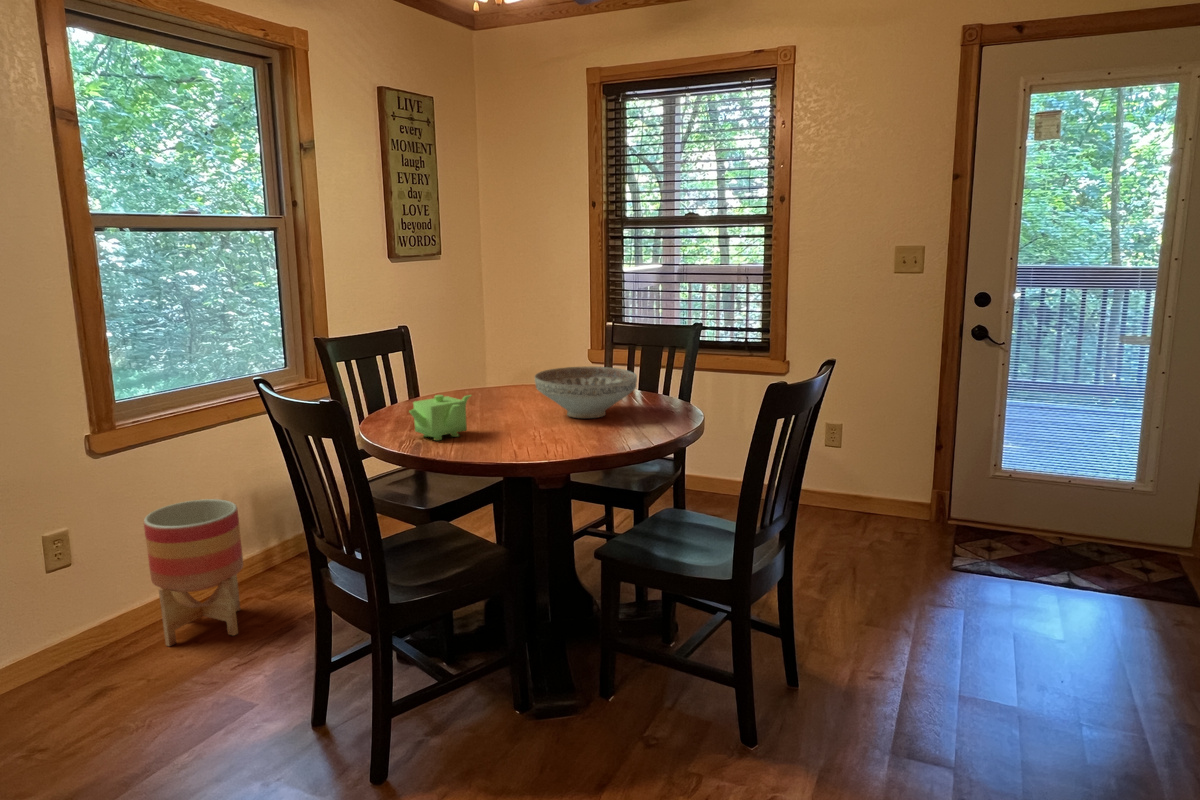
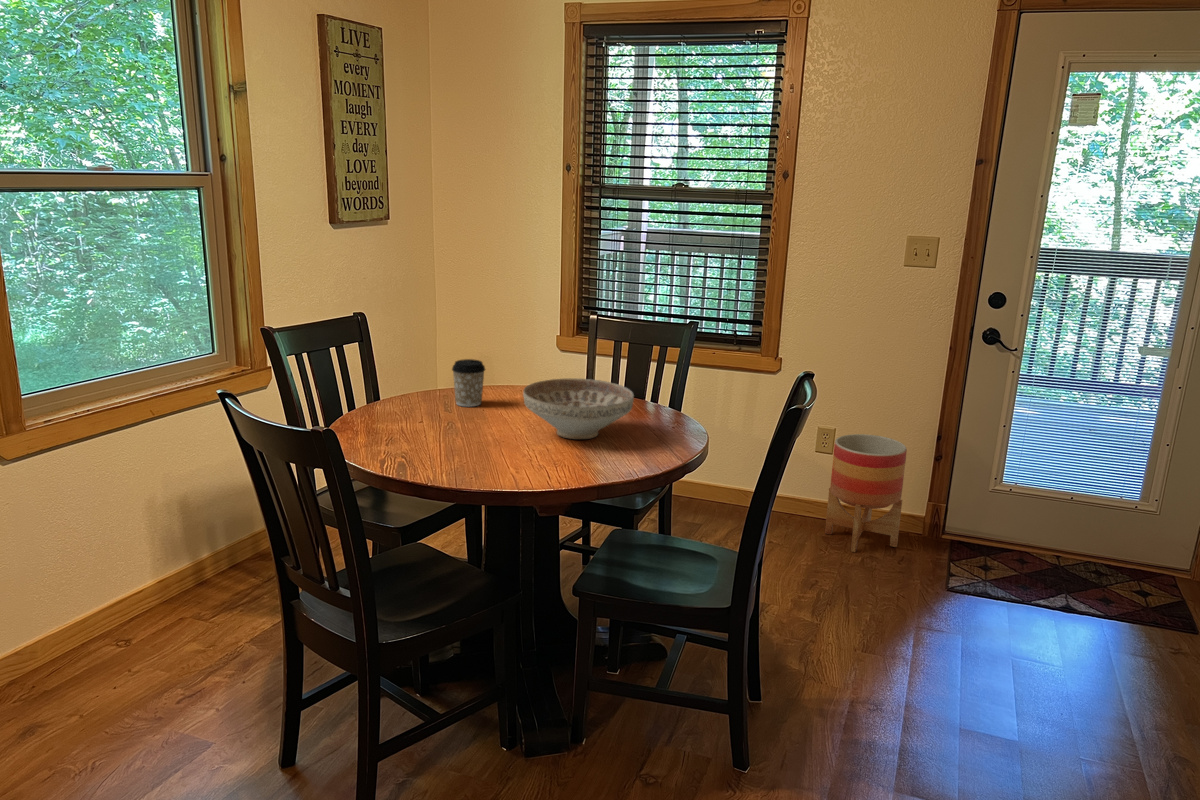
coffee cup: none [478,357,508,399] -> present [452,359,485,407]
teapot: present [409,395,471,440] -> none [395,415,460,466]
planter: present [144,499,243,646] -> present [825,434,907,552]

